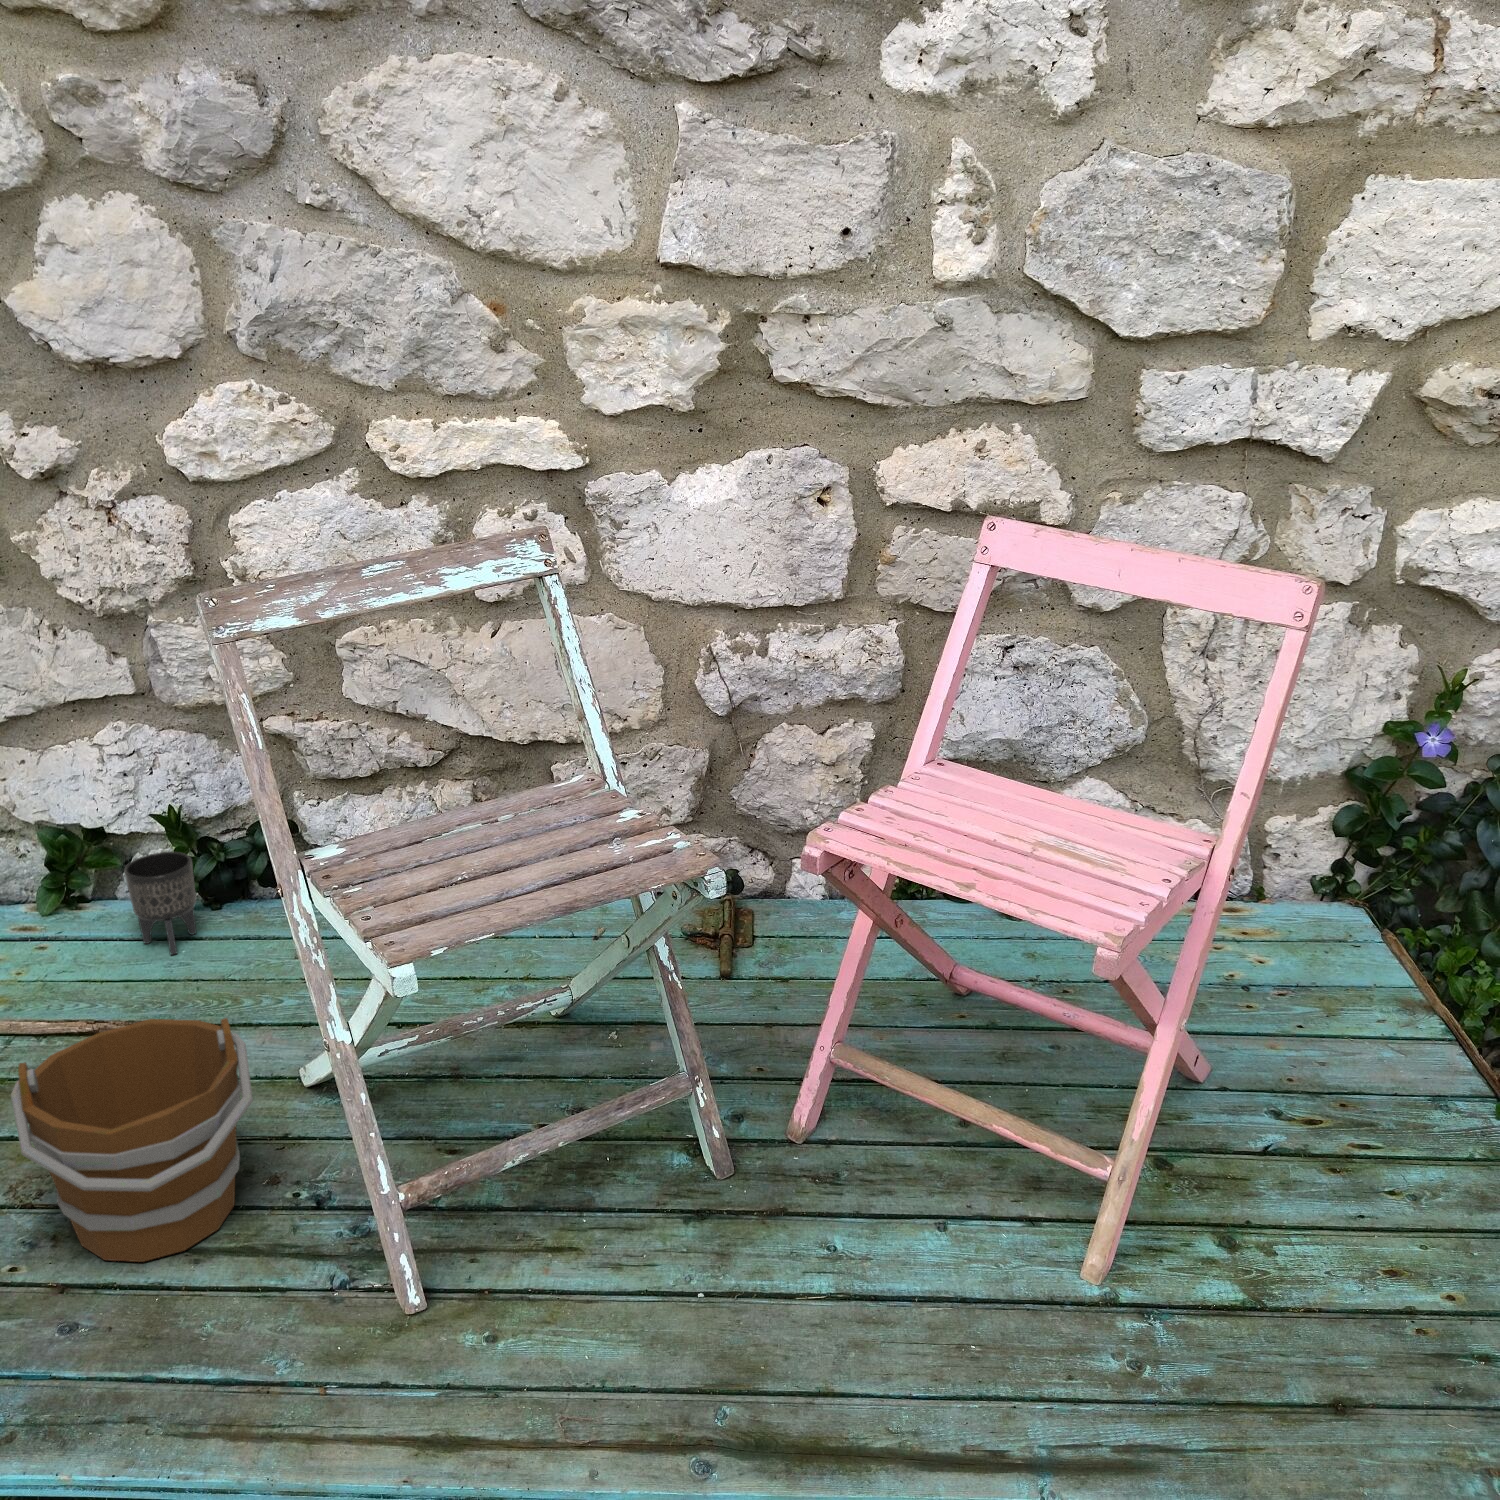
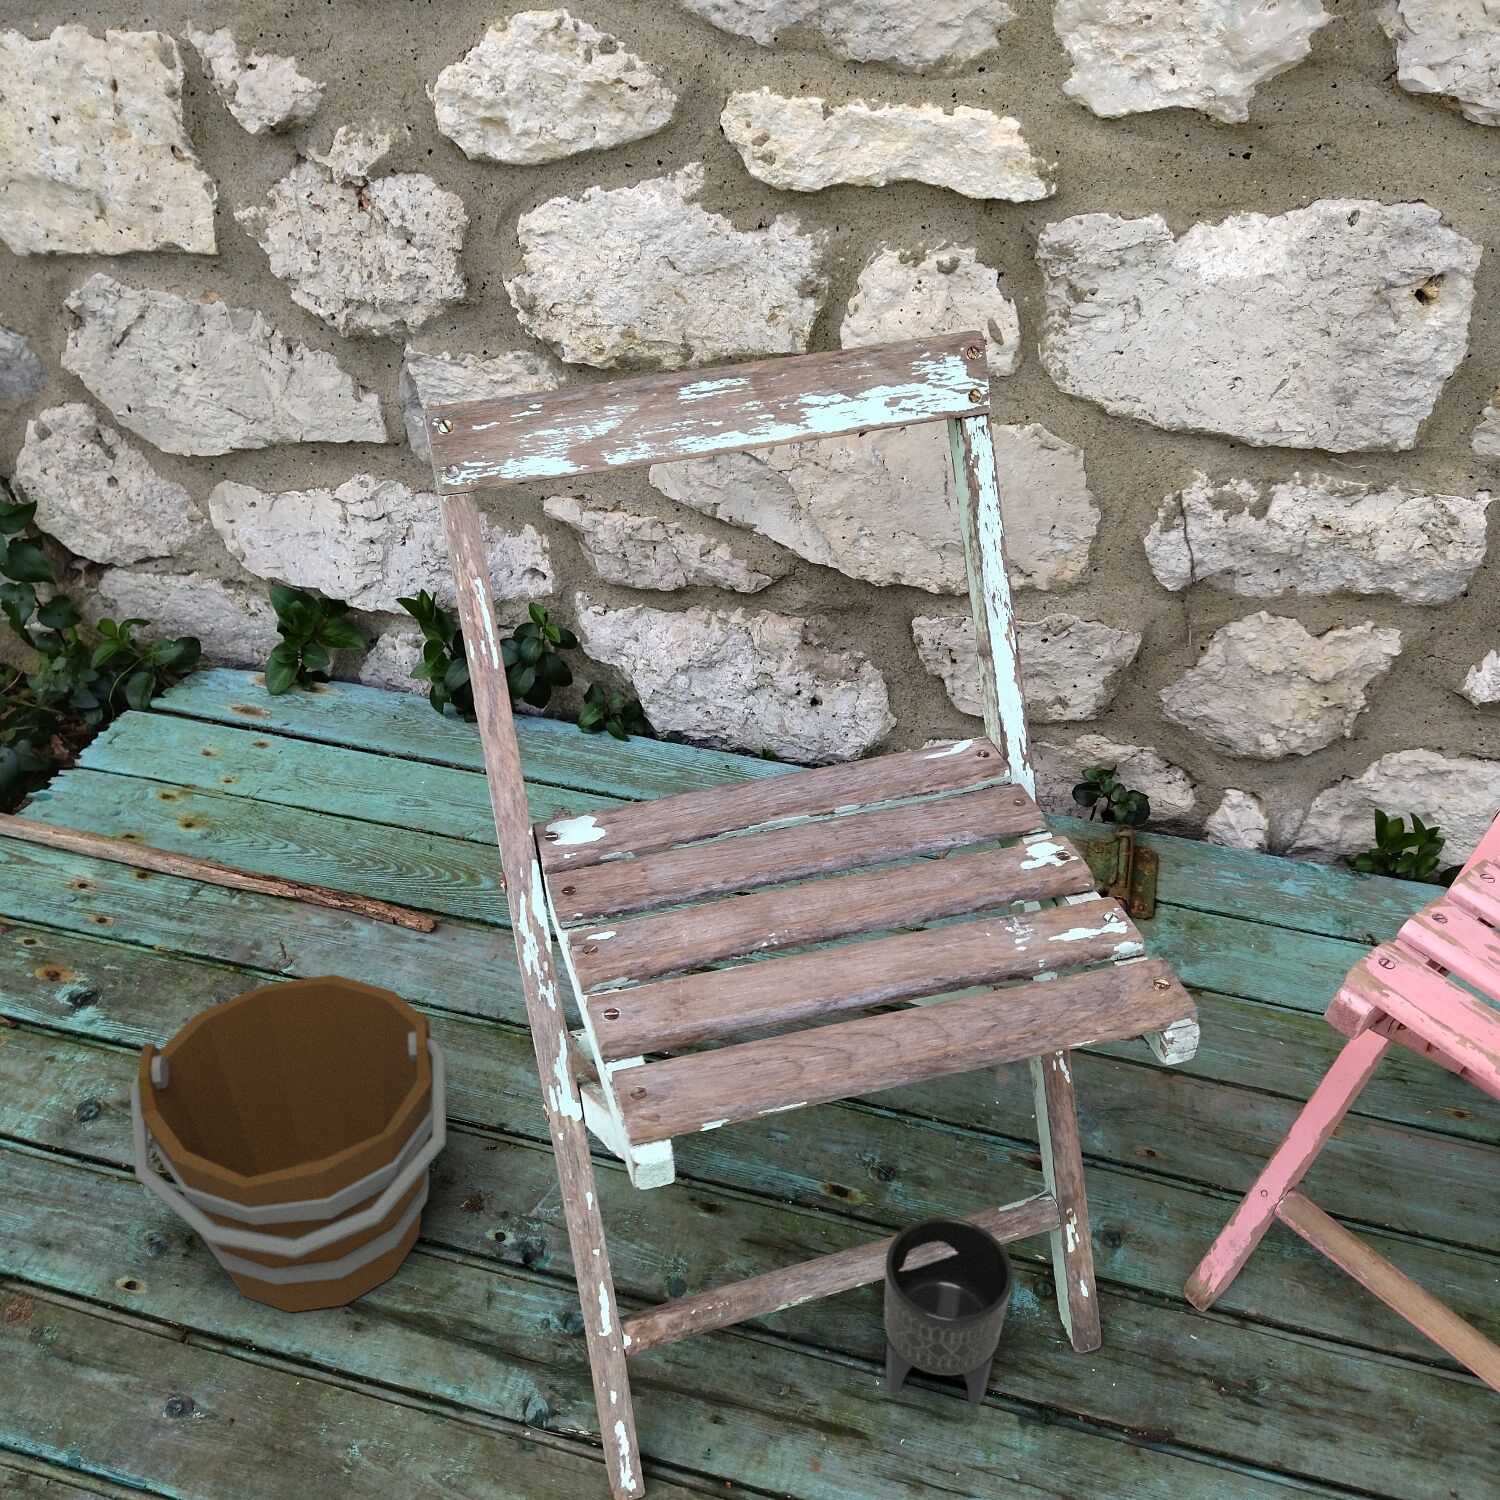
planter: present [124,852,196,955] -> present [884,1217,1013,1406]

